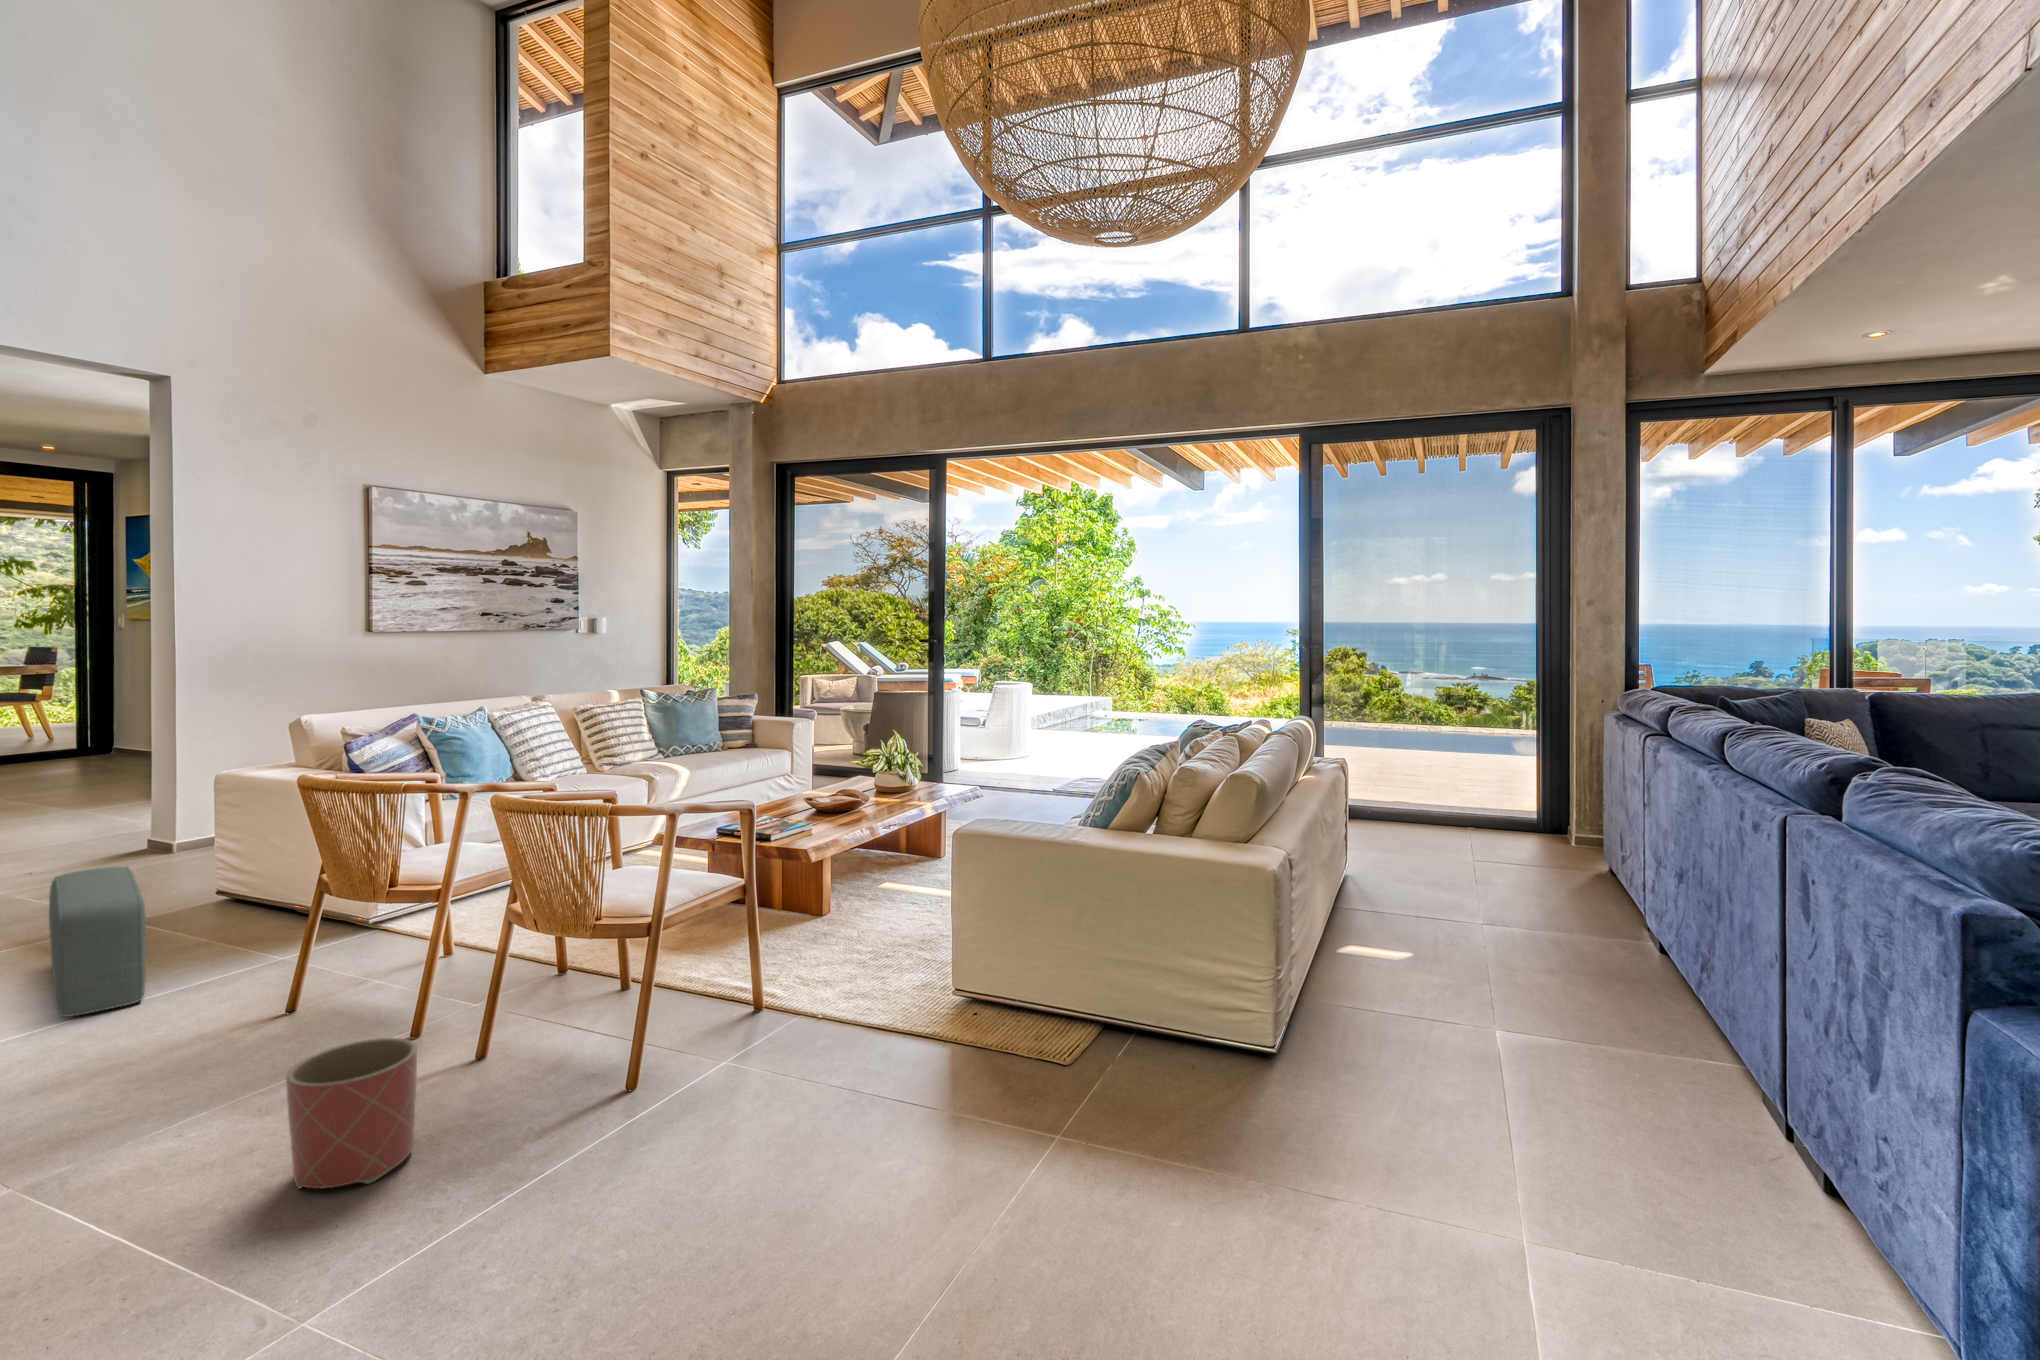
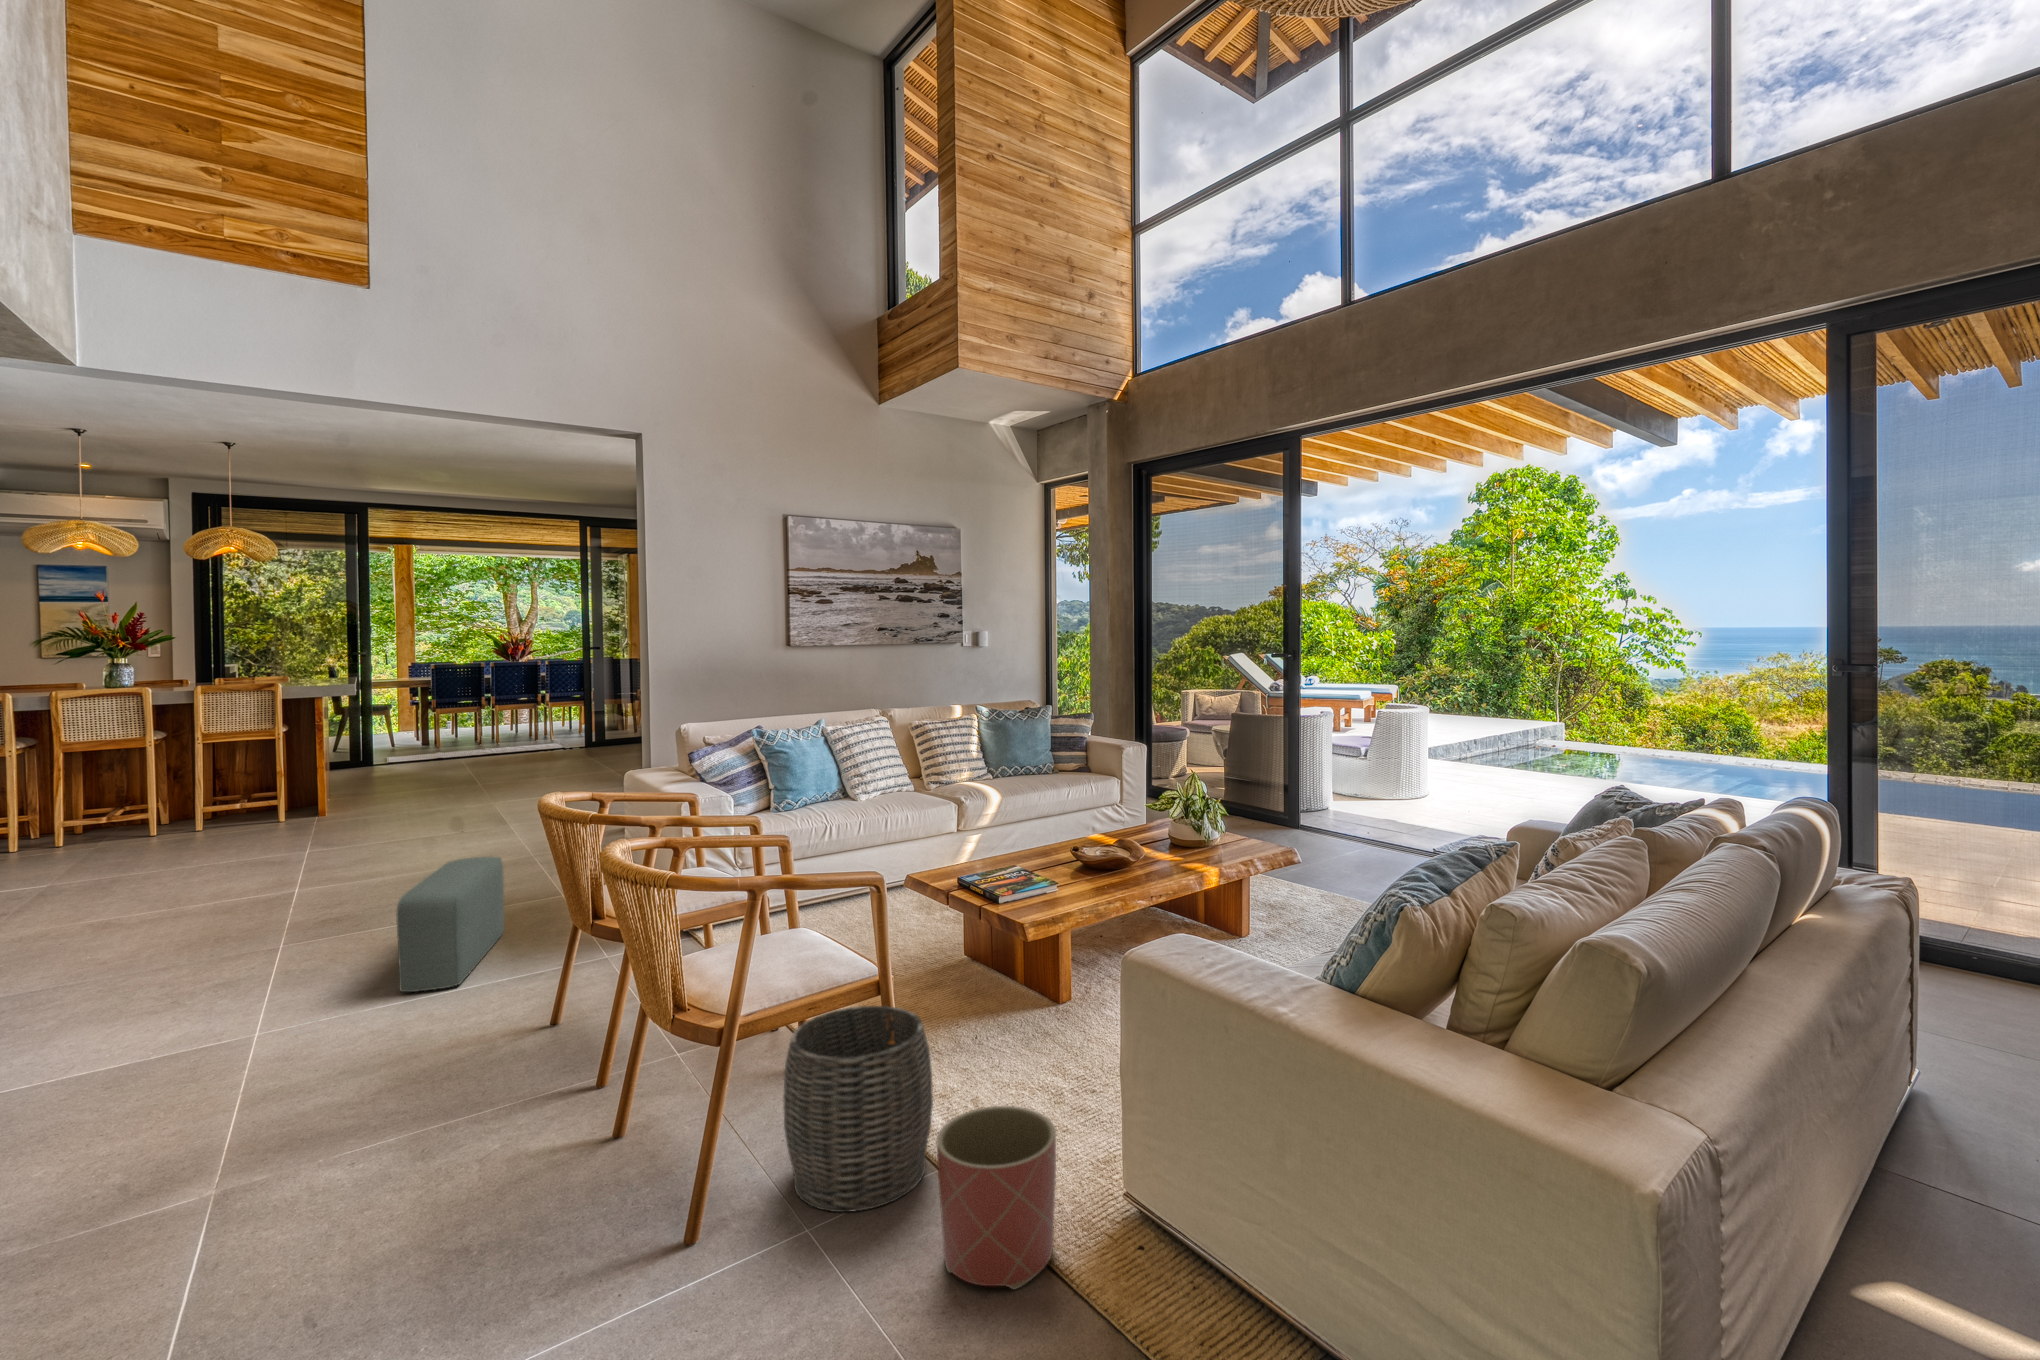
woven basket: none [711,913,829,1062] -> present [783,1006,933,1212]
planter: present [286,1038,417,1189] -> present [937,1106,1056,1289]

